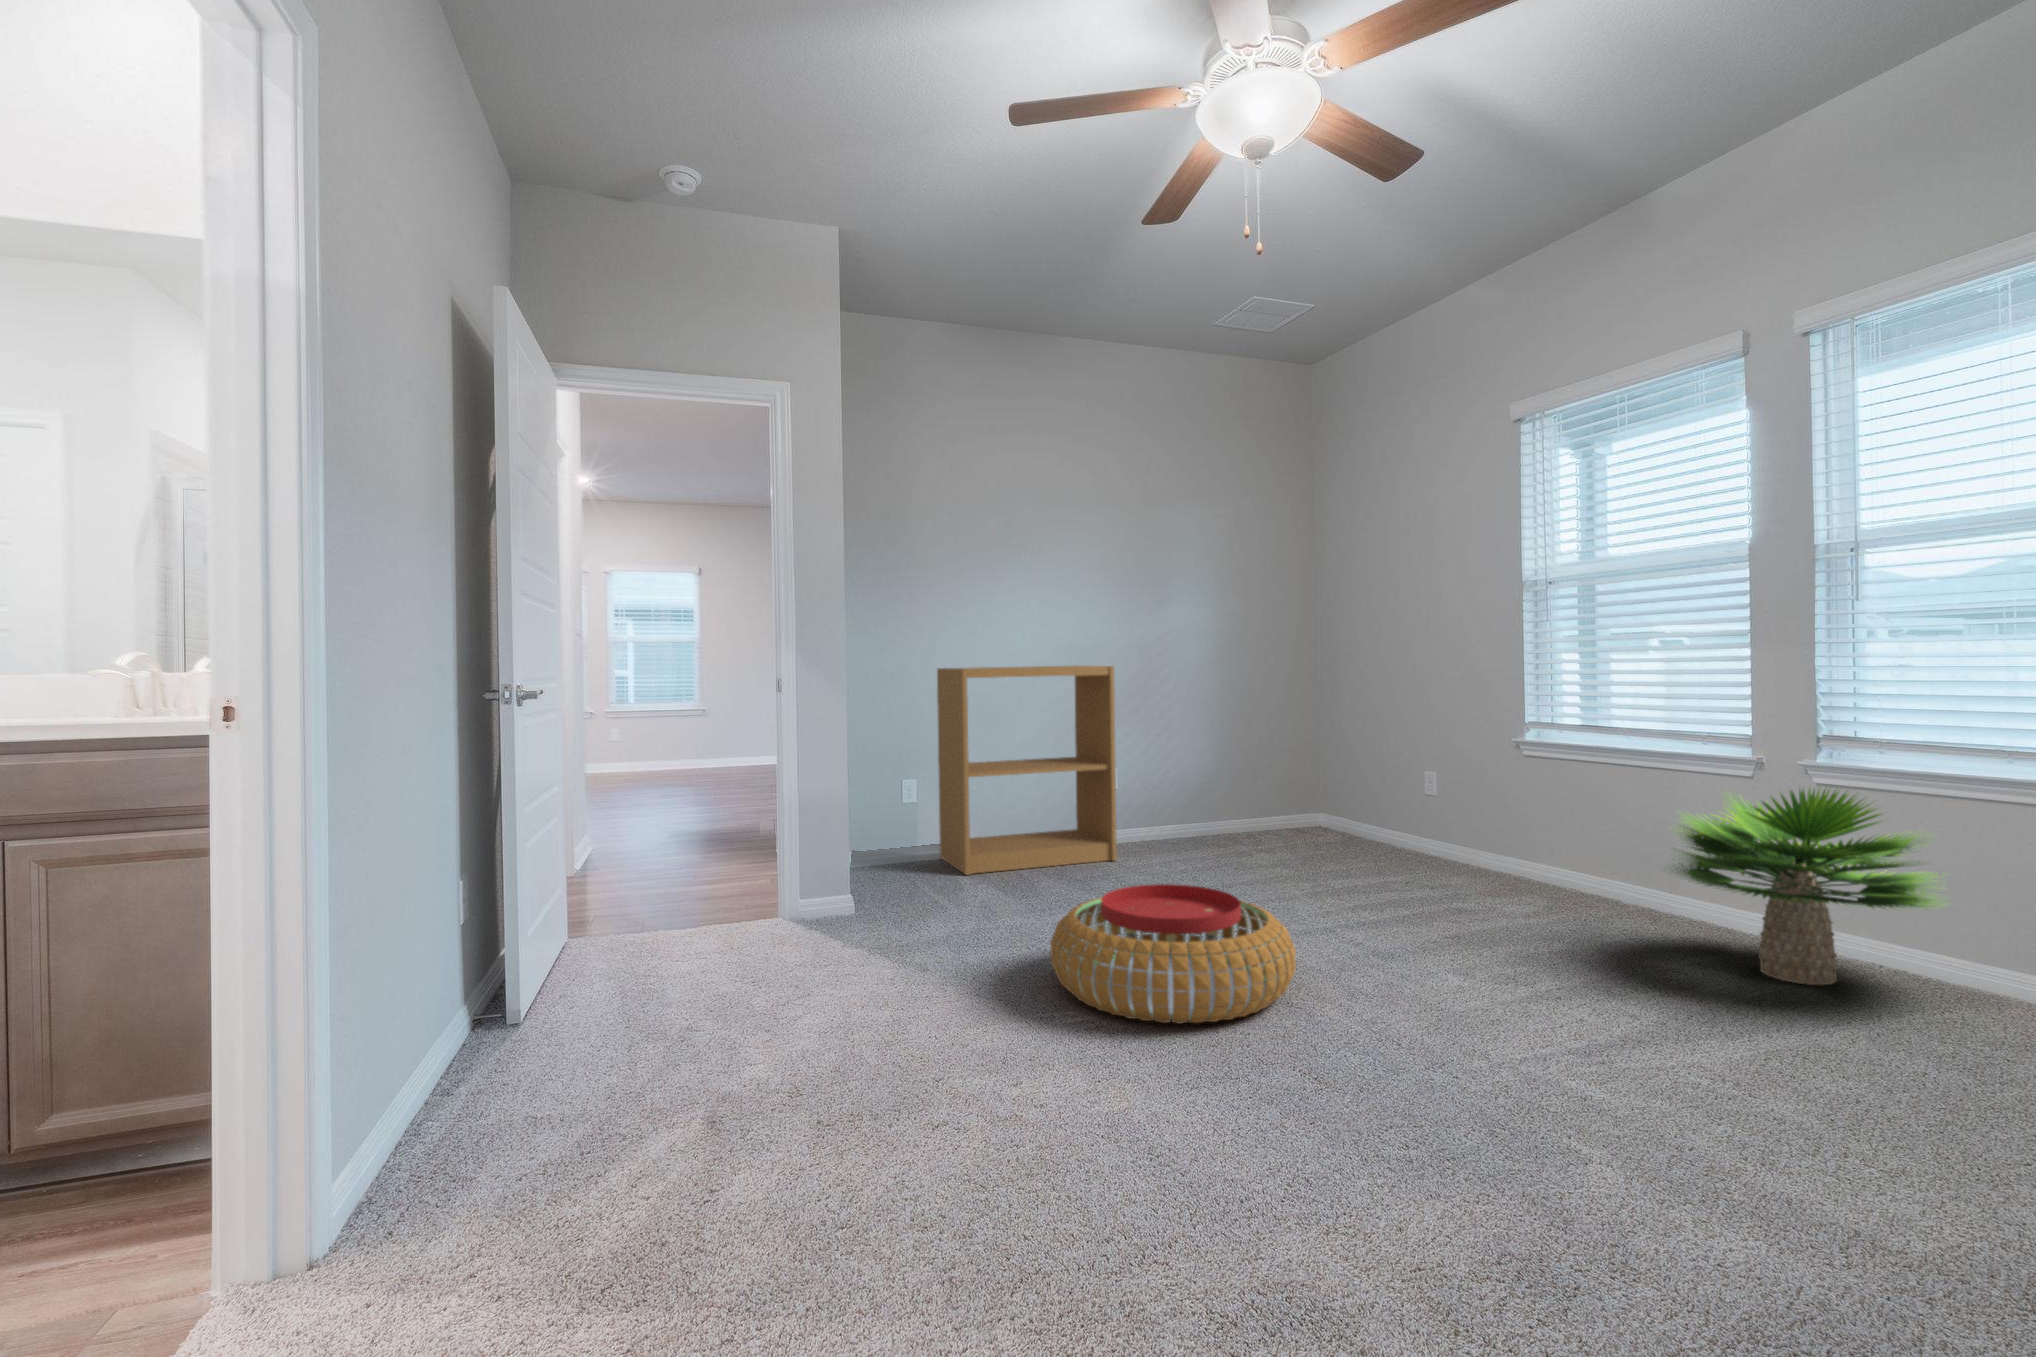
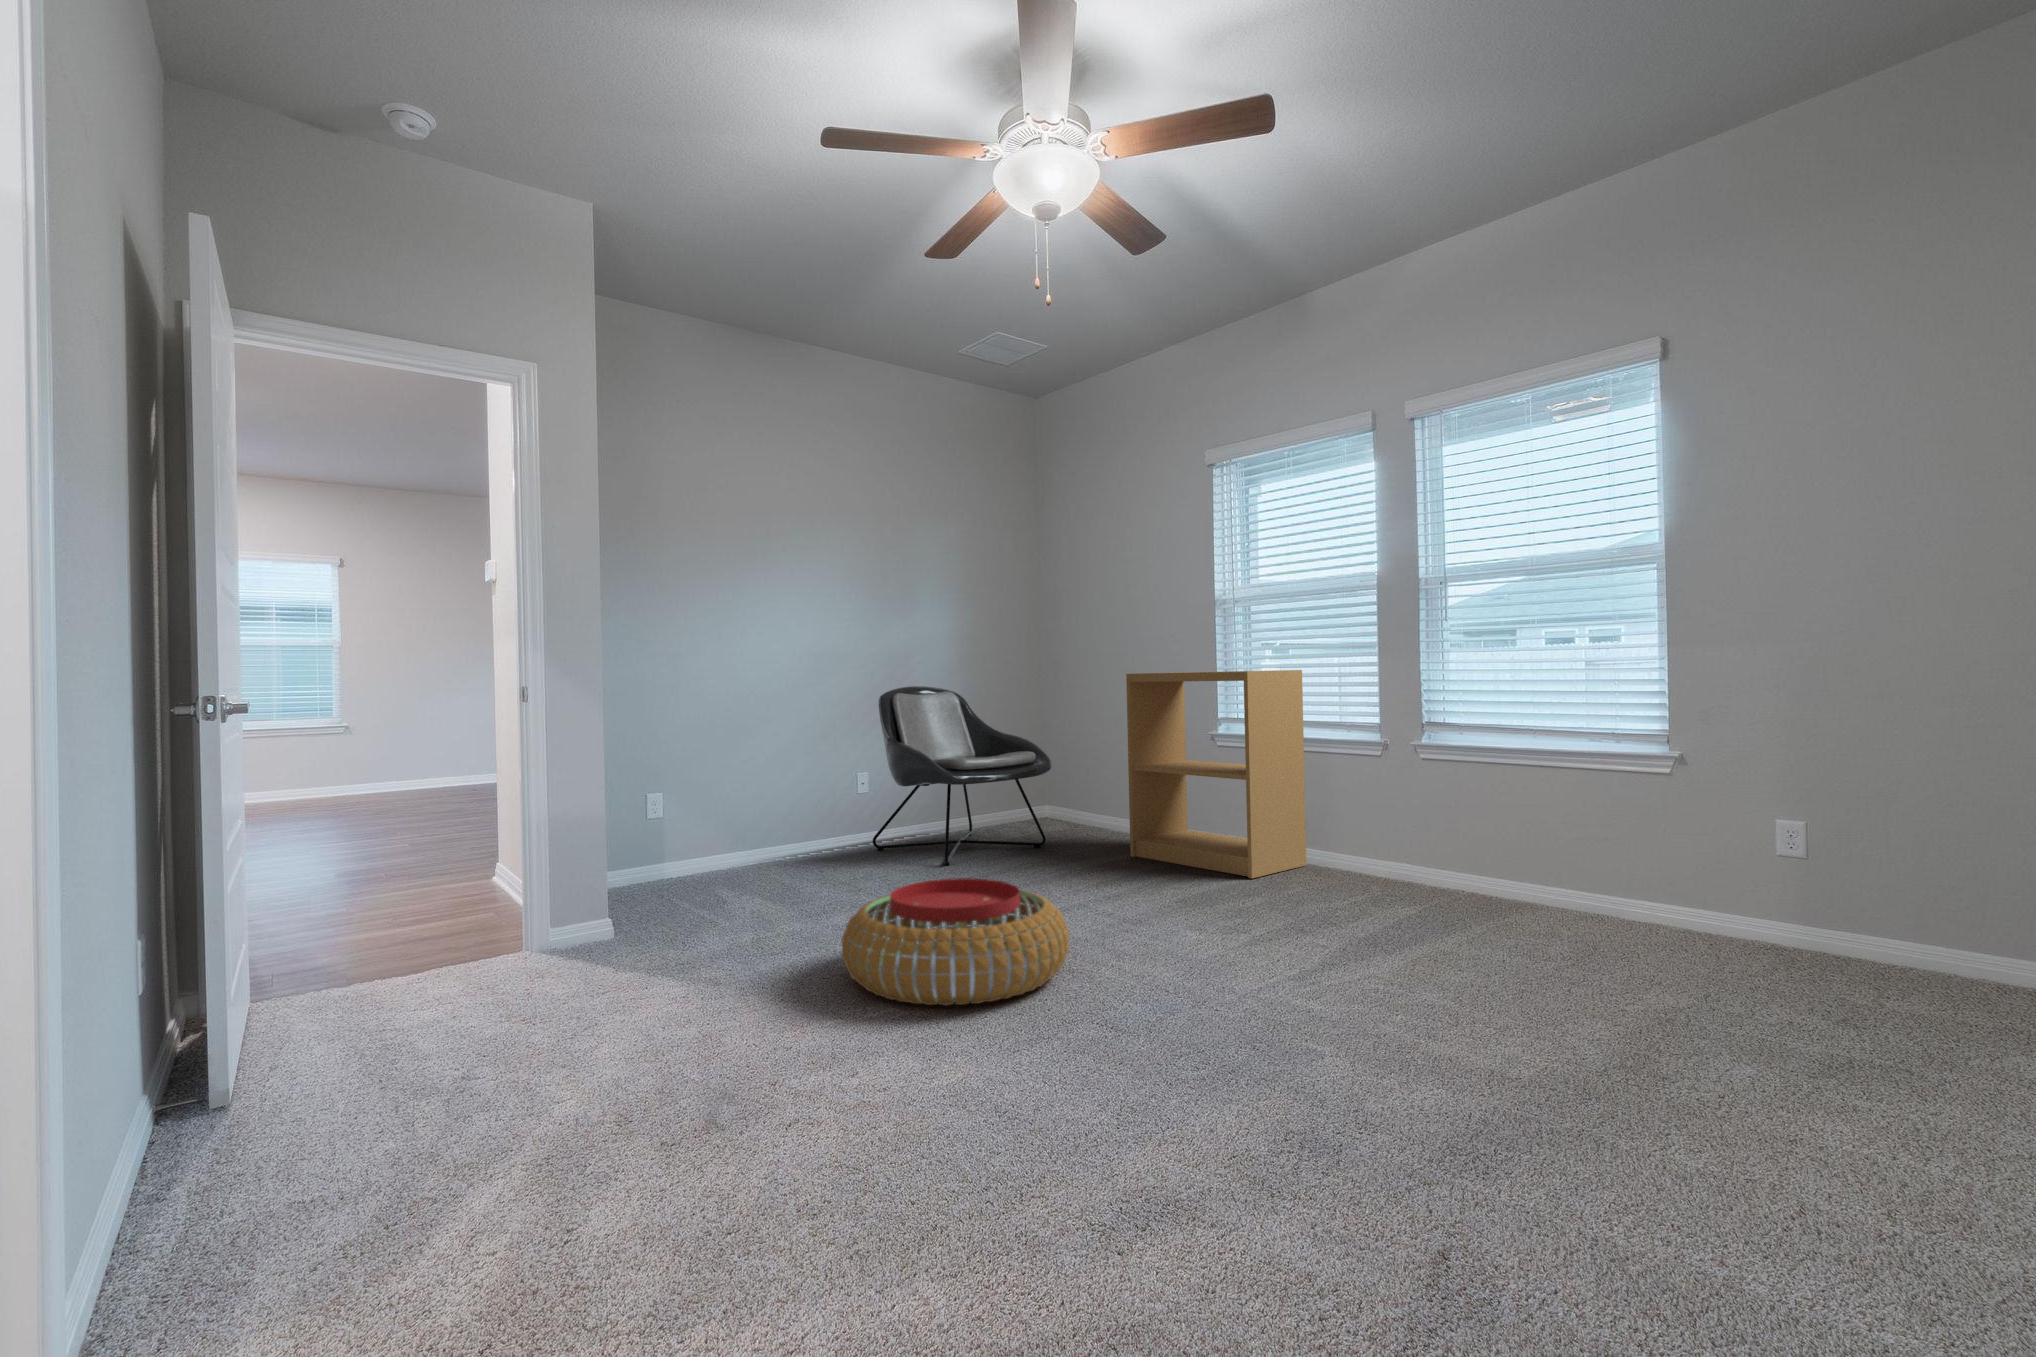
bookshelf: present [937,666,1117,875] -> present [1126,670,1306,878]
lounge chair: none [1138,673,1333,864] -> present [873,686,1051,865]
potted plant: present [1673,789,1943,985] -> none [1327,760,1525,916]

